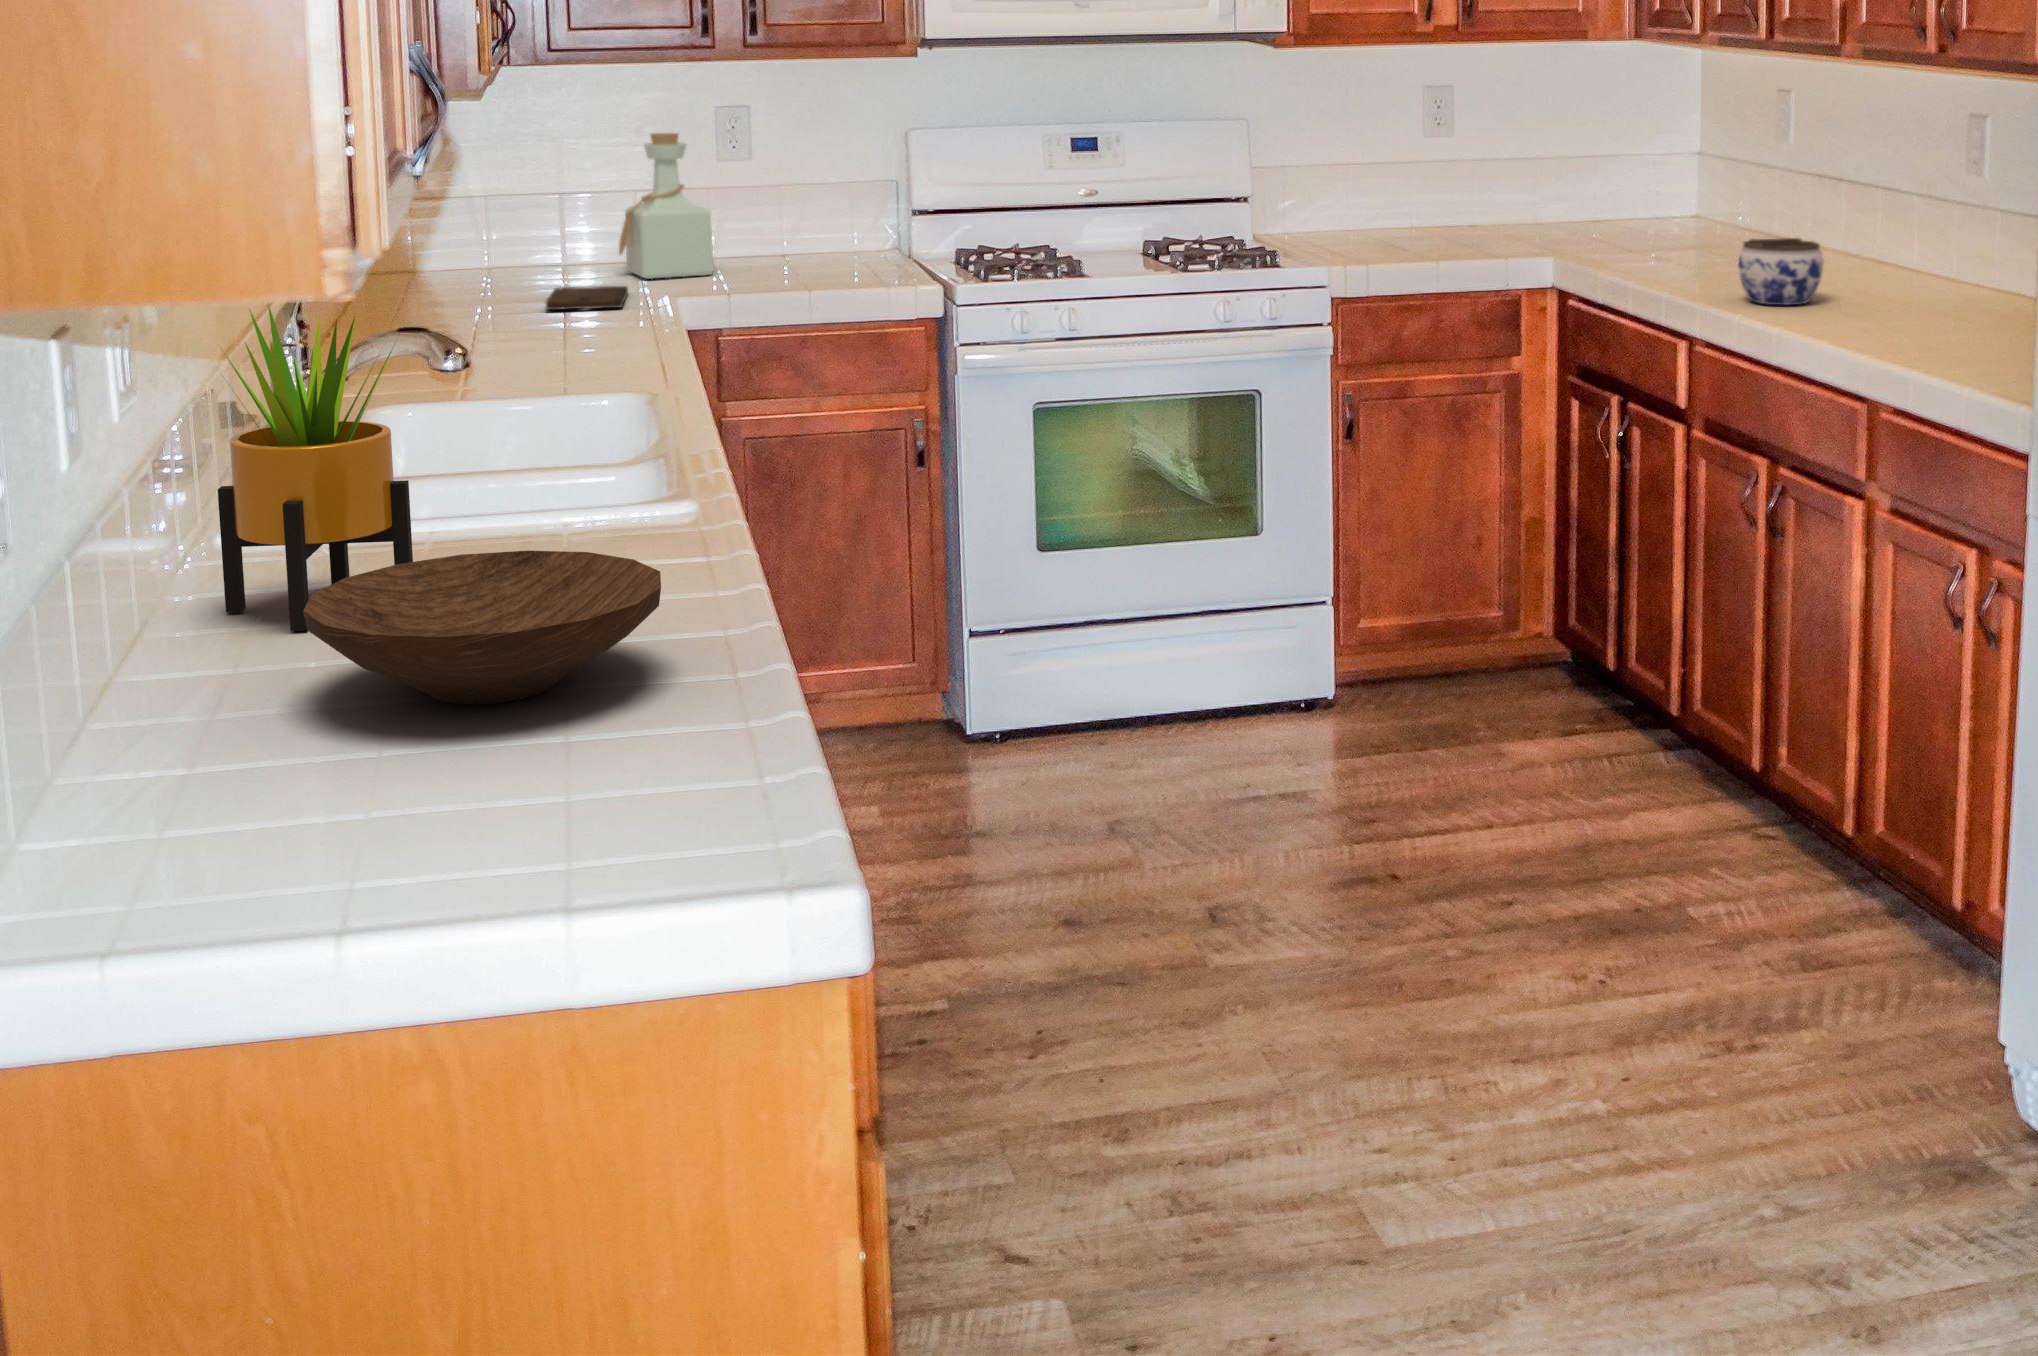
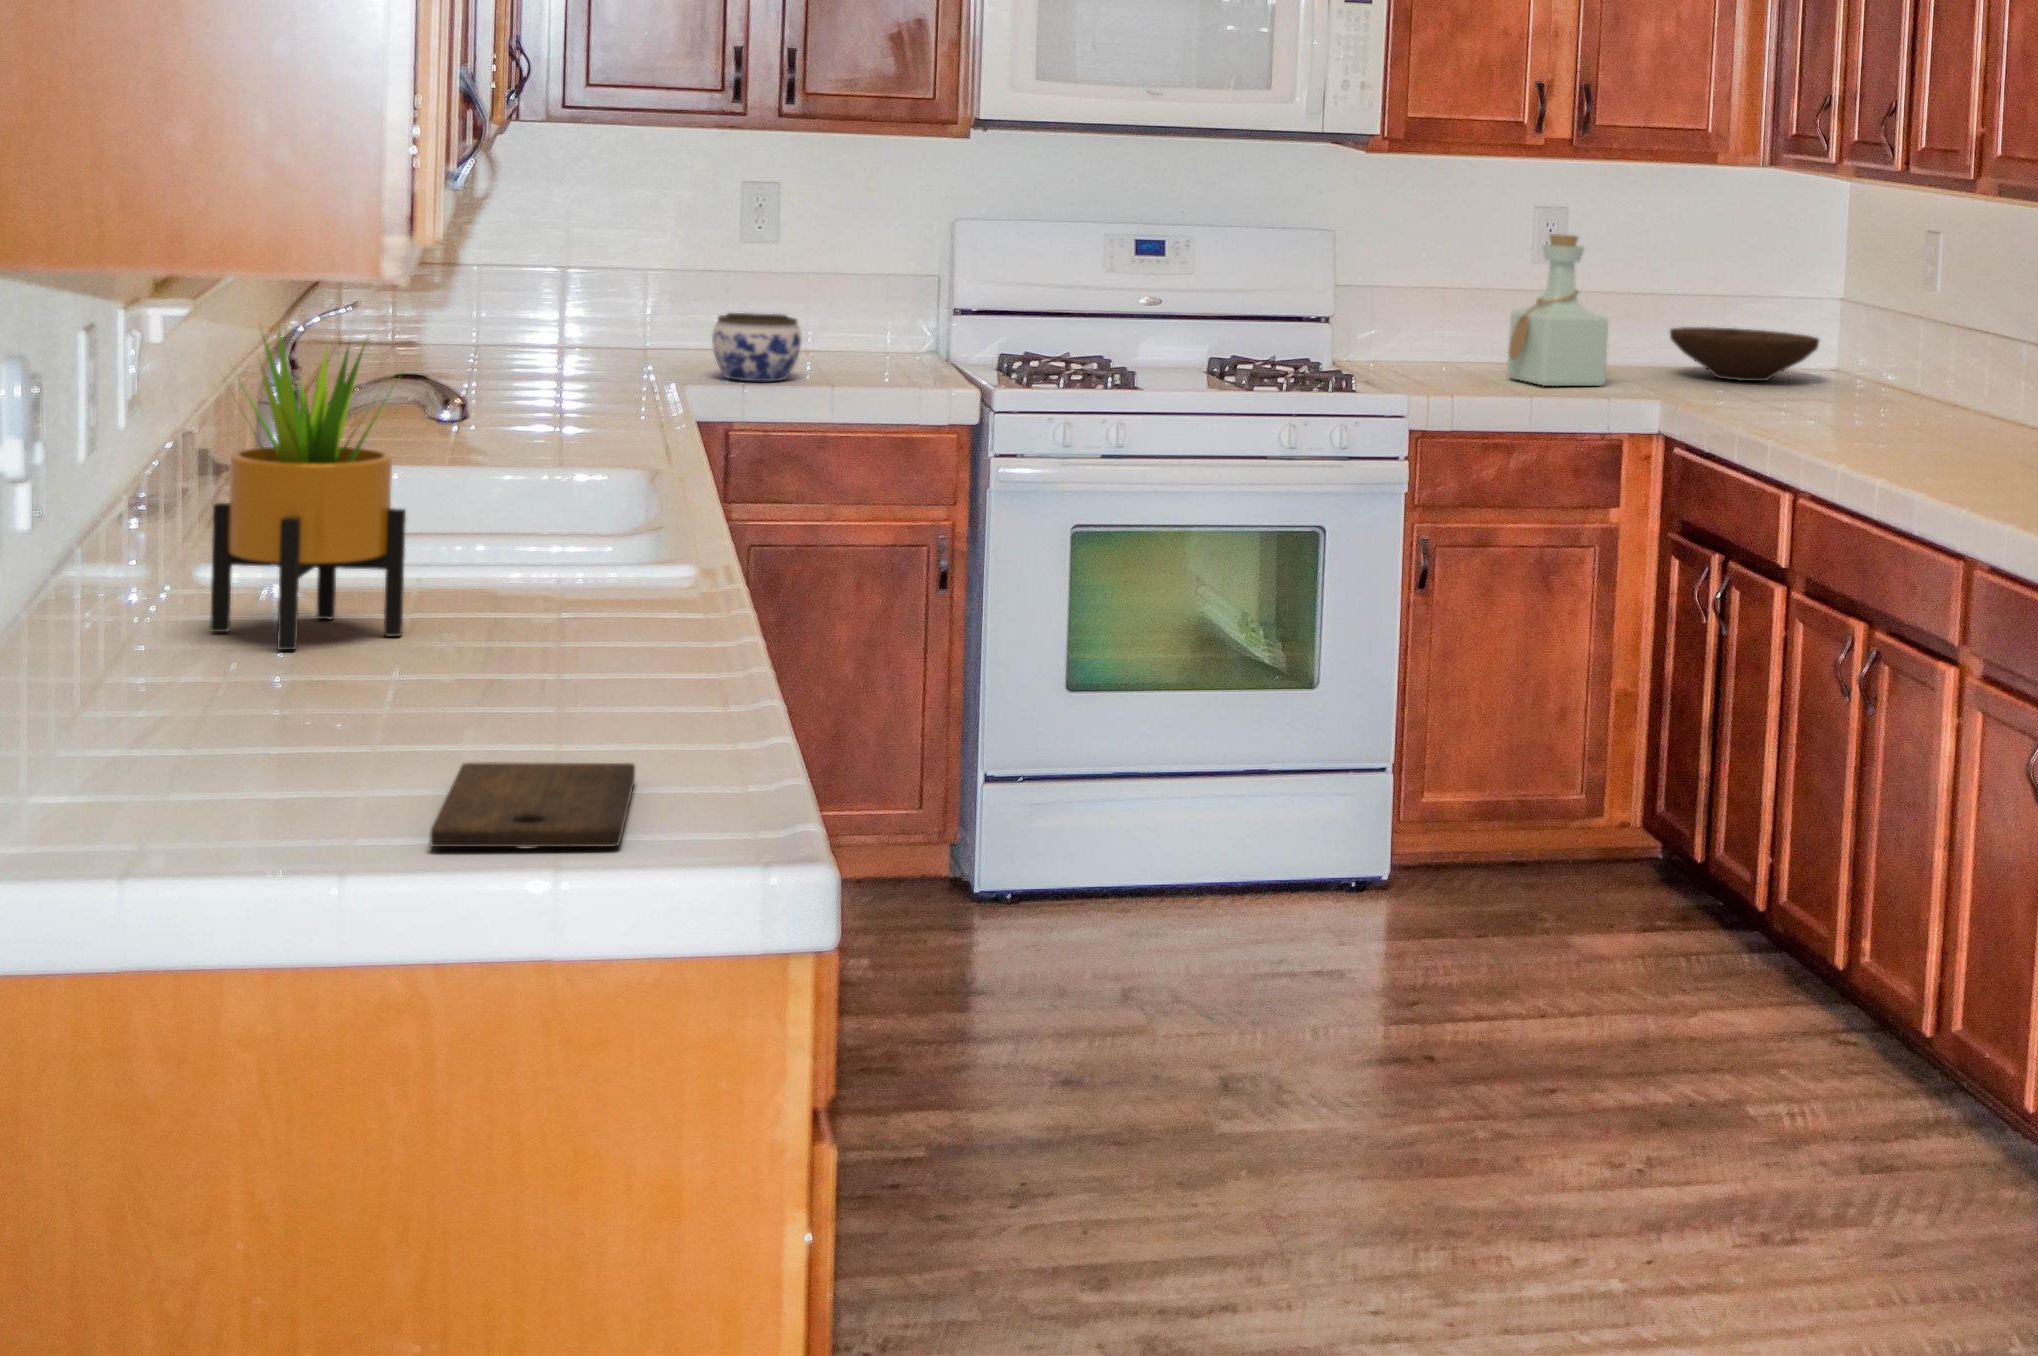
bottle: present [619,133,713,279] -> present [1507,234,1608,386]
jar: present [1738,238,1823,305] -> present [712,313,802,381]
cutting board: present [545,286,628,310] -> present [430,762,635,847]
wooden bowl: present [303,551,661,704] -> present [1670,327,1819,381]

